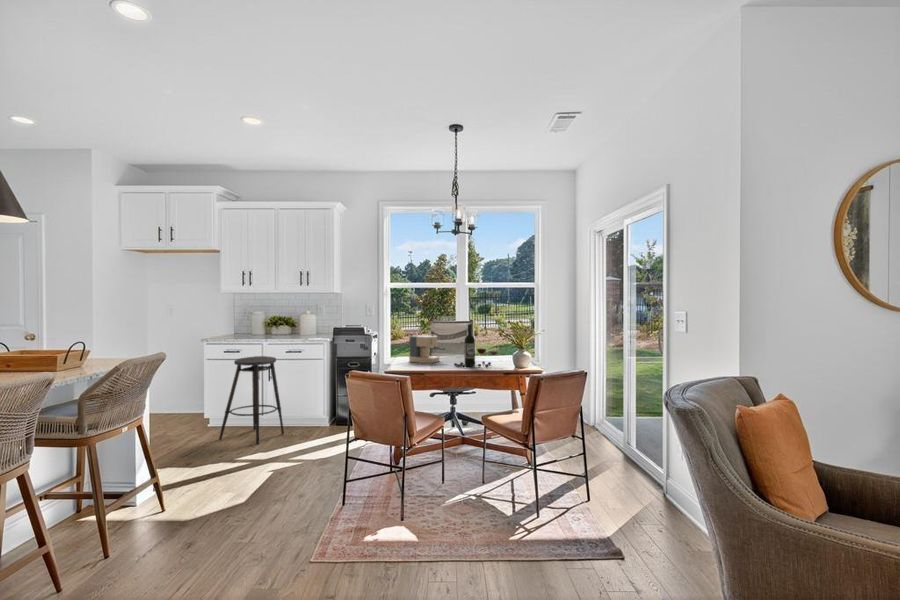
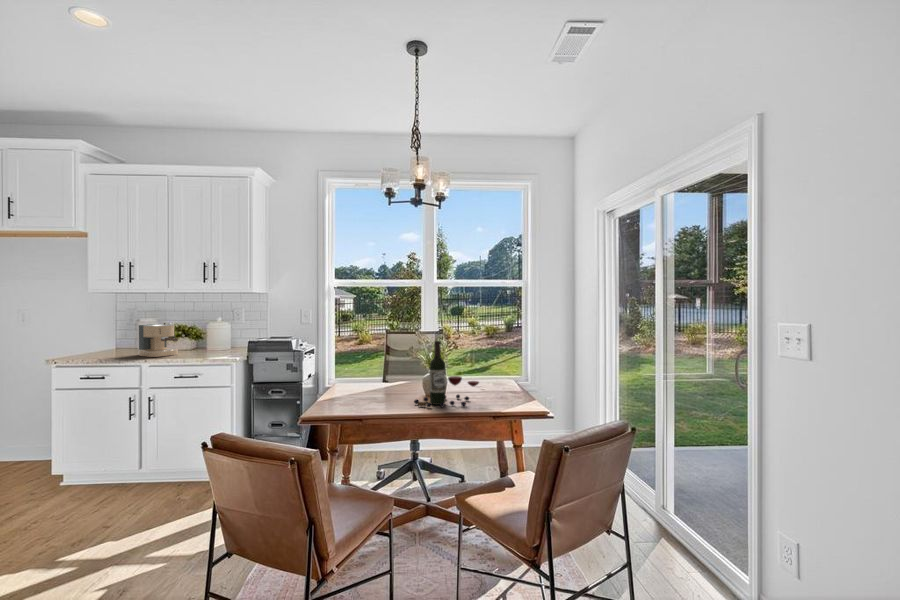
coffee maker: present [409,335,445,363] -> present [138,323,178,357]
stool: present [219,356,284,444] -> none [68,384,172,519]

